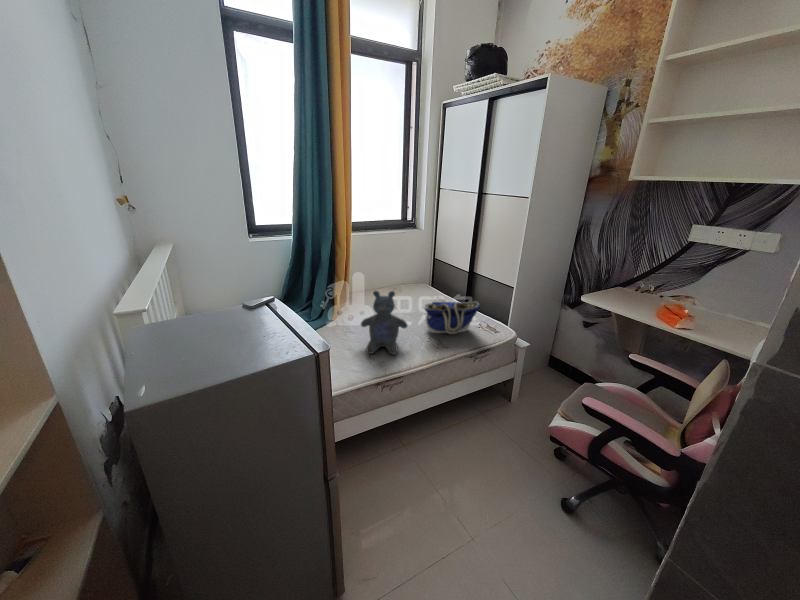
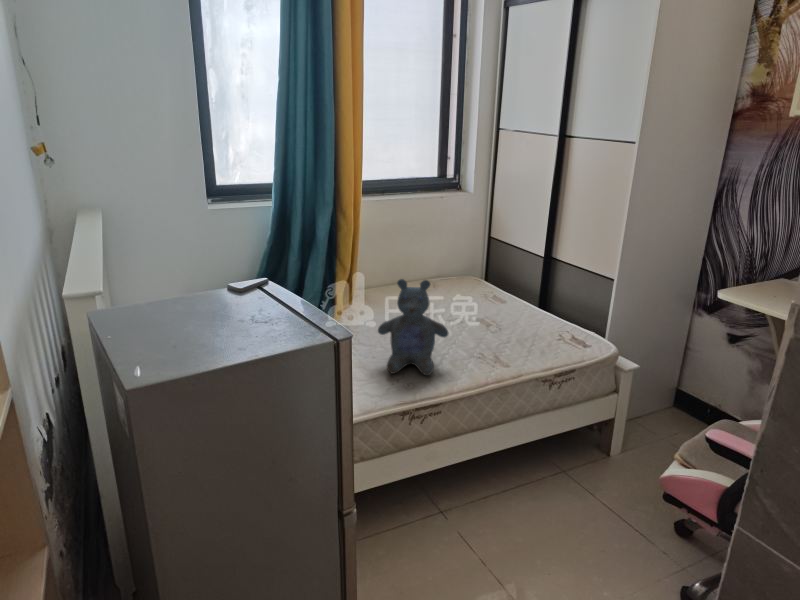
tote bag: present [424,301,480,334] -> none [473,298,560,349]

